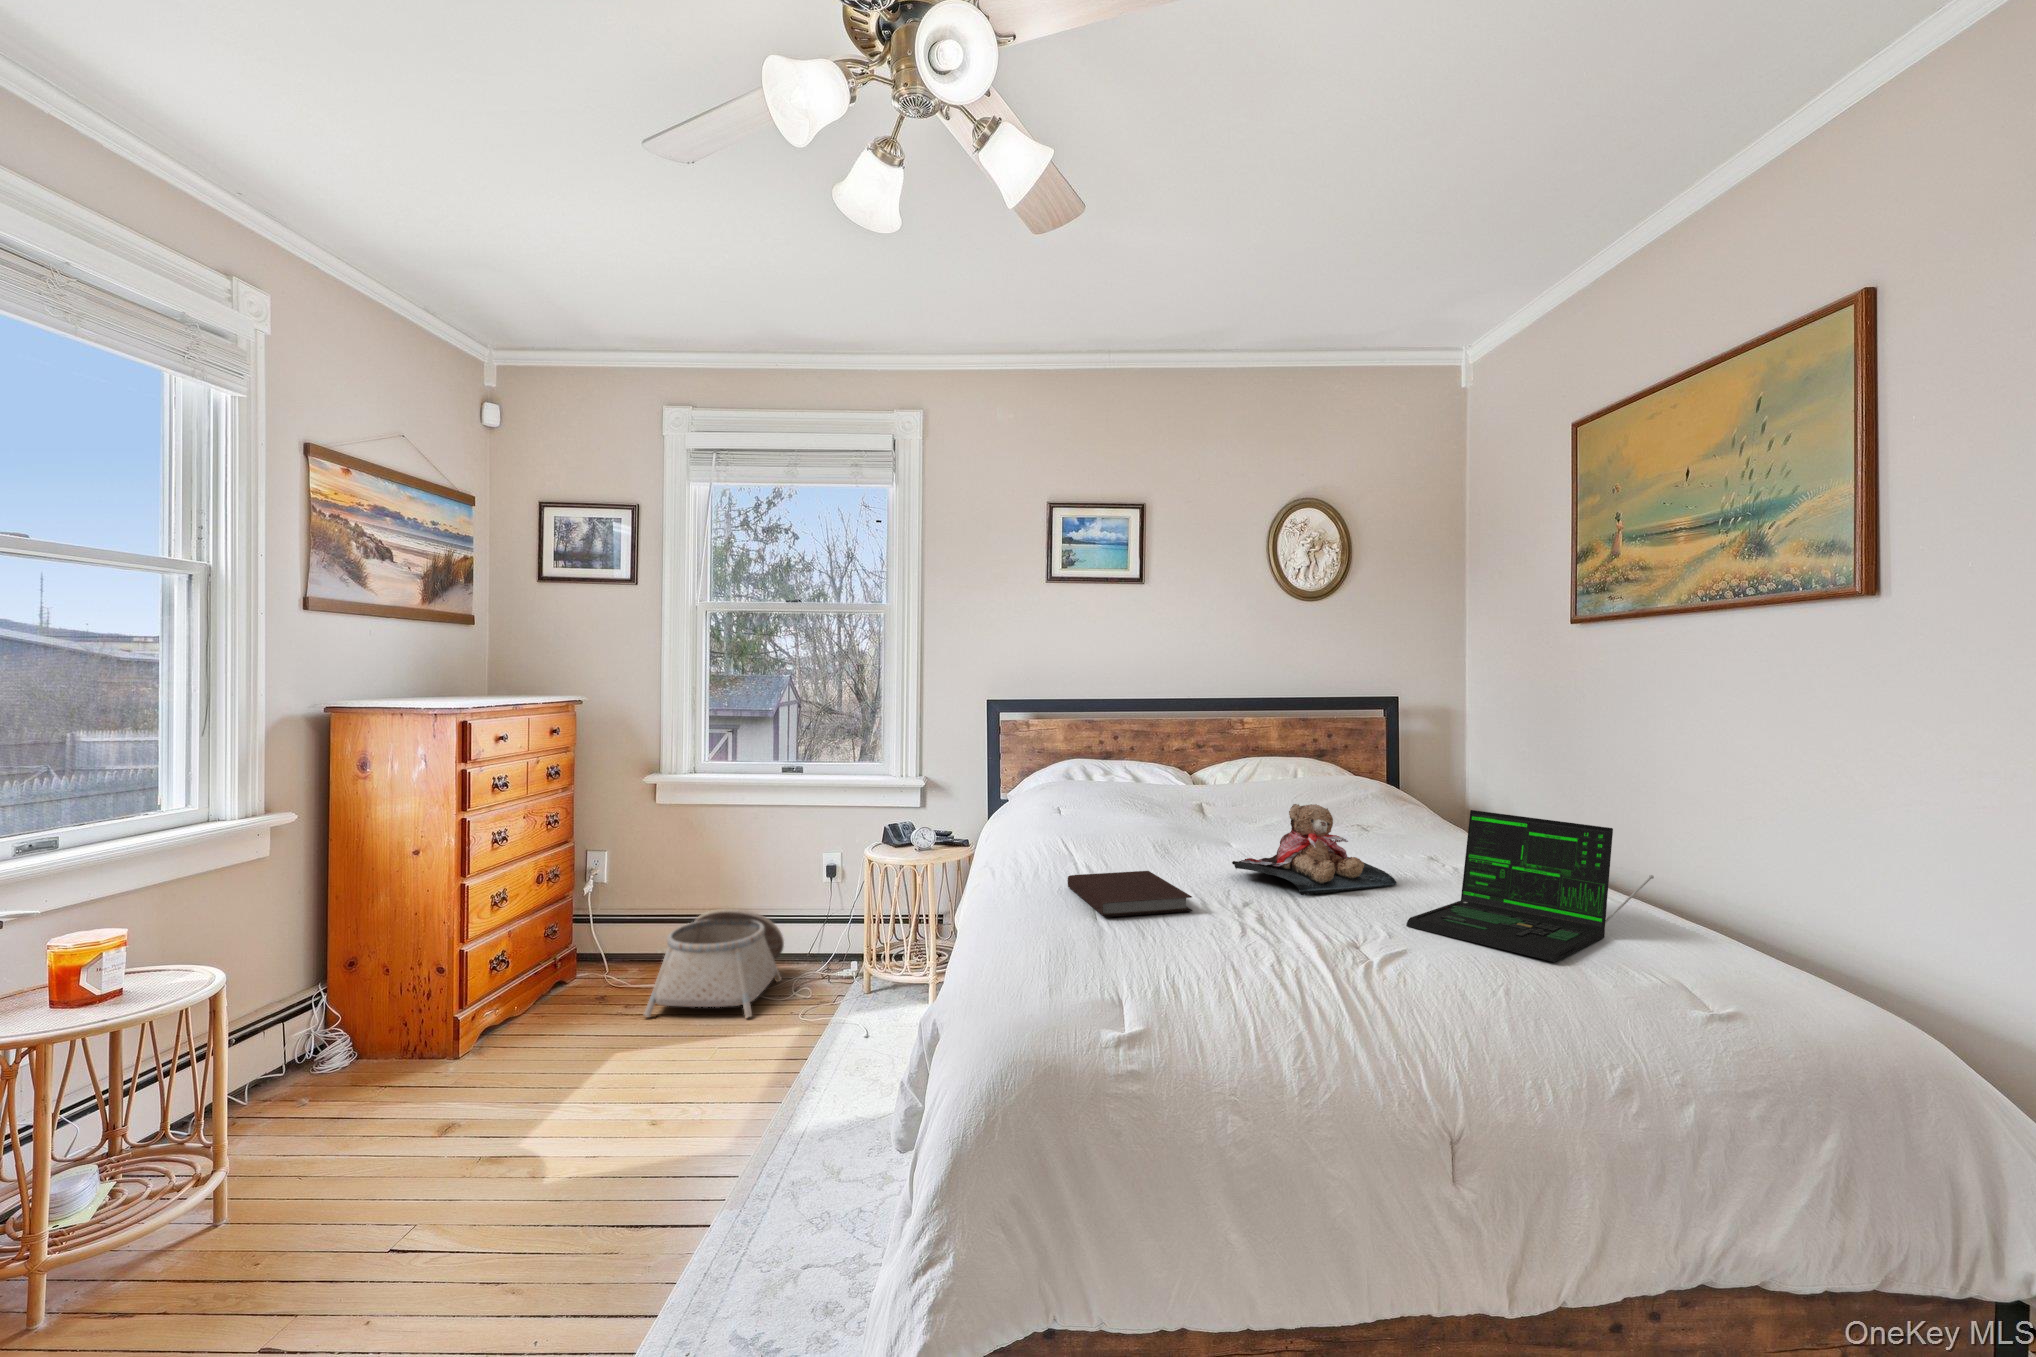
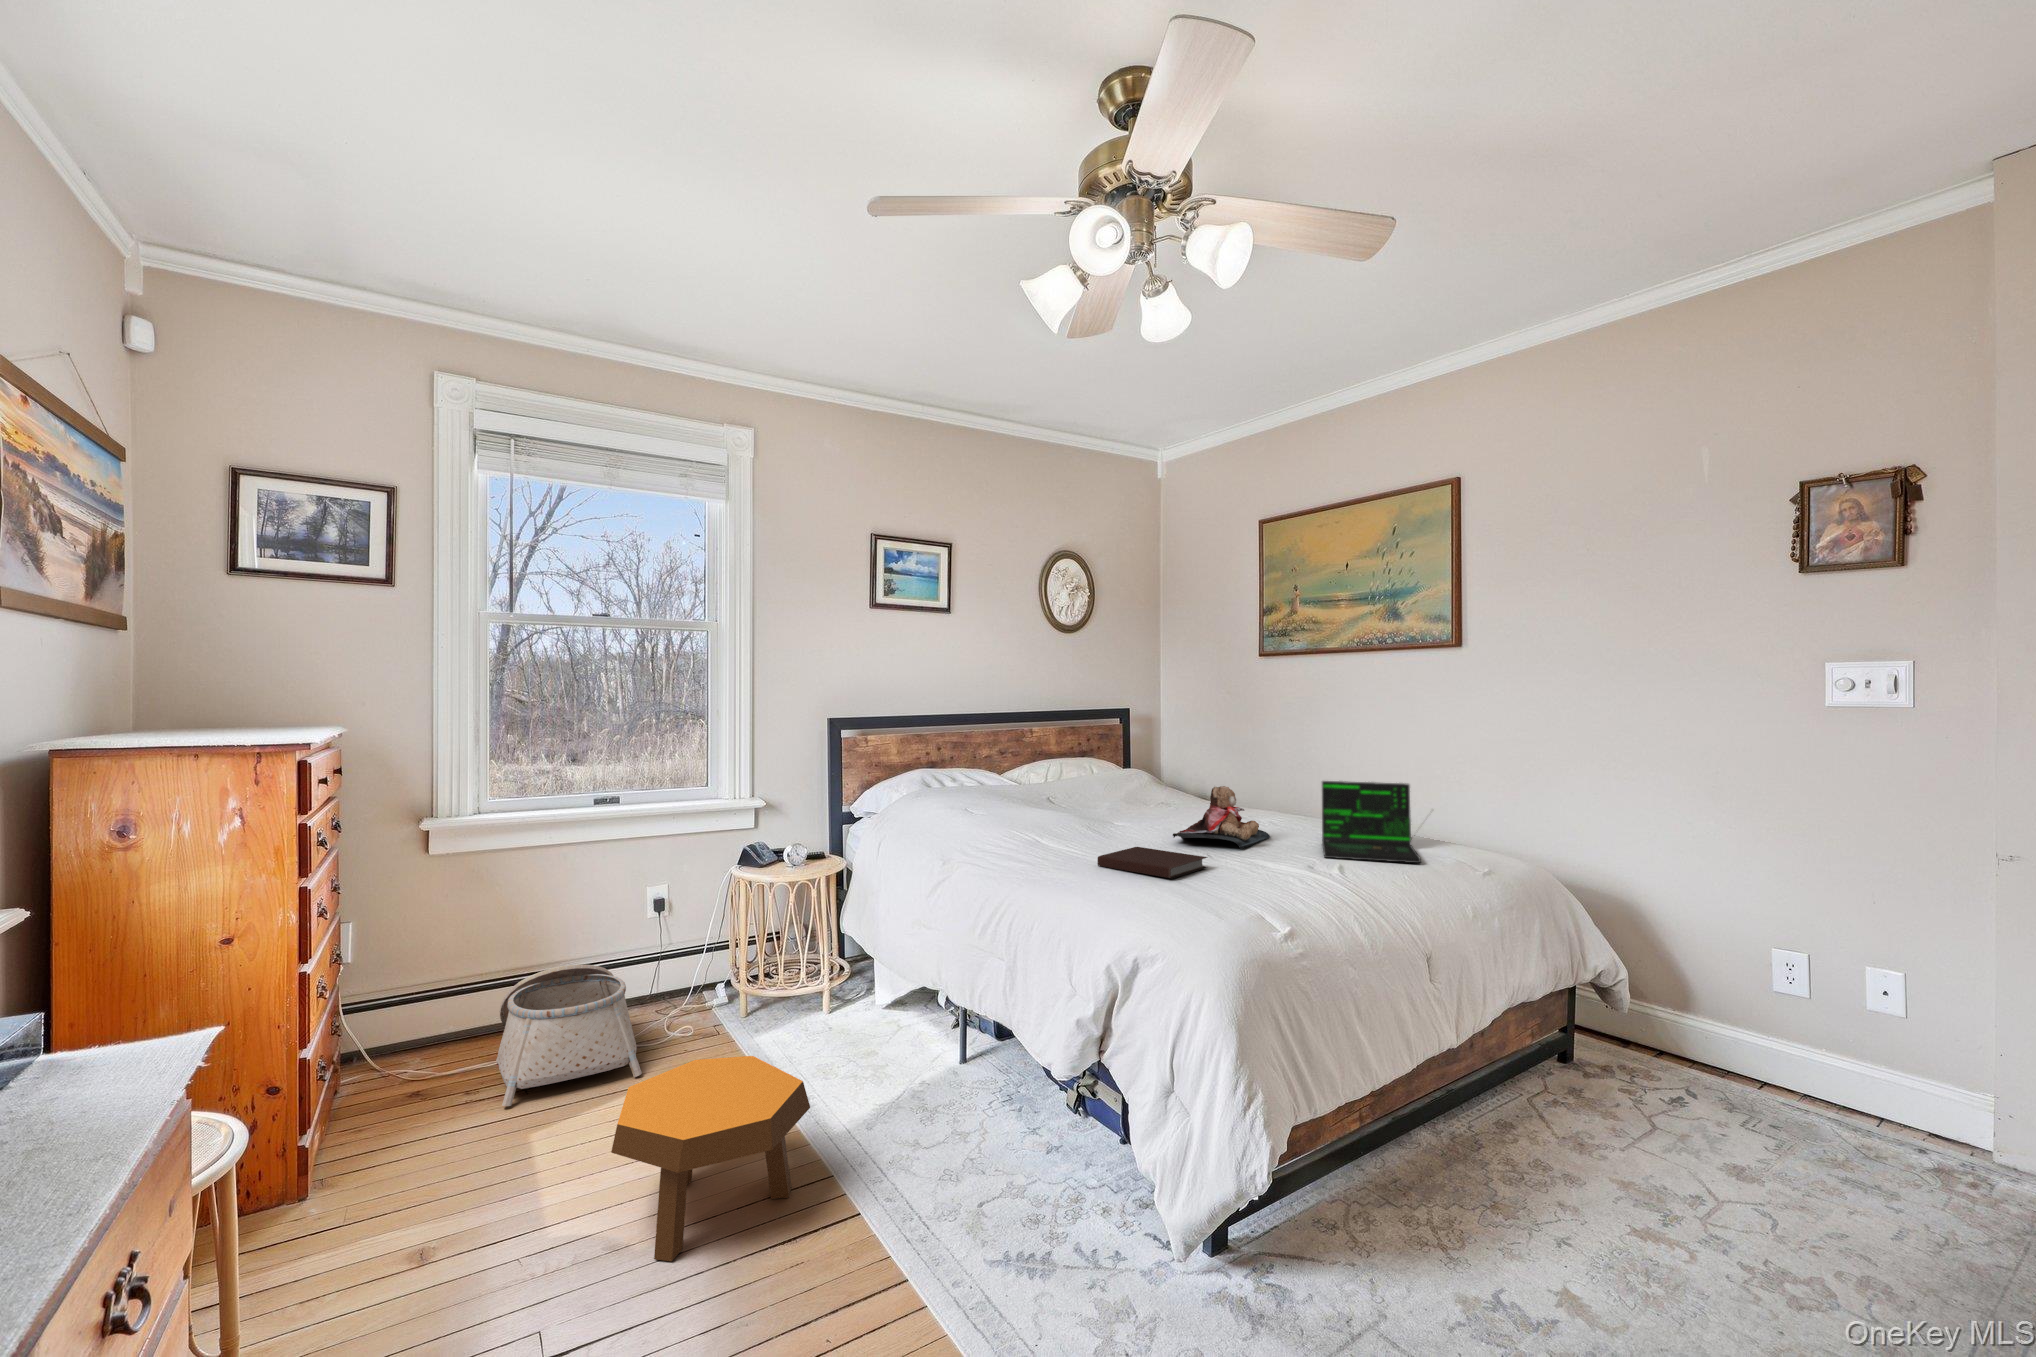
footstool: none [561,1012,739,1186] -> present [611,1056,810,1261]

